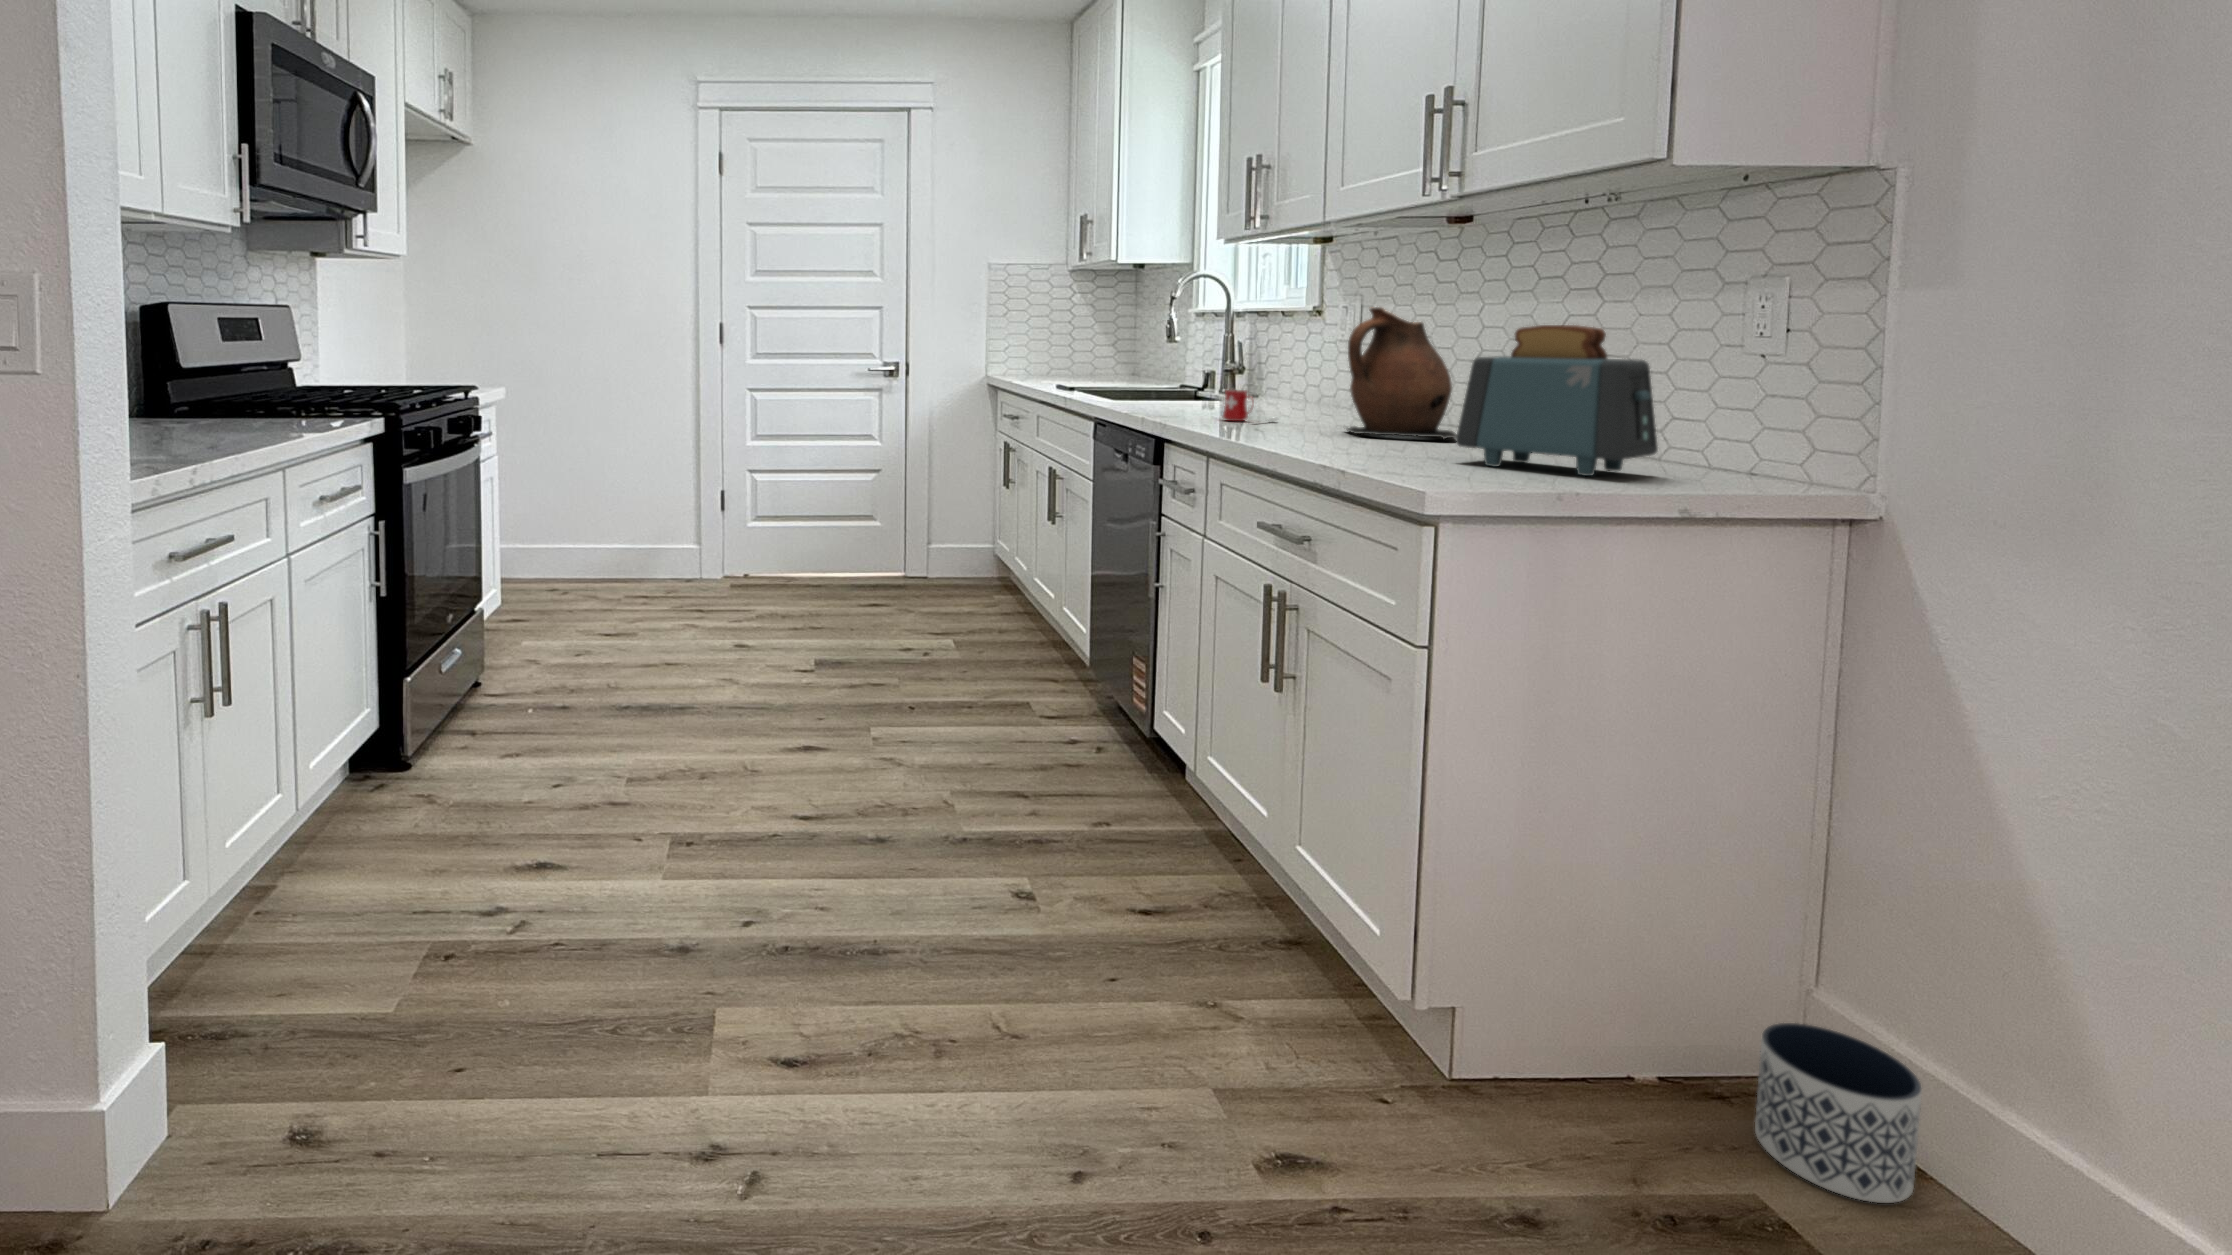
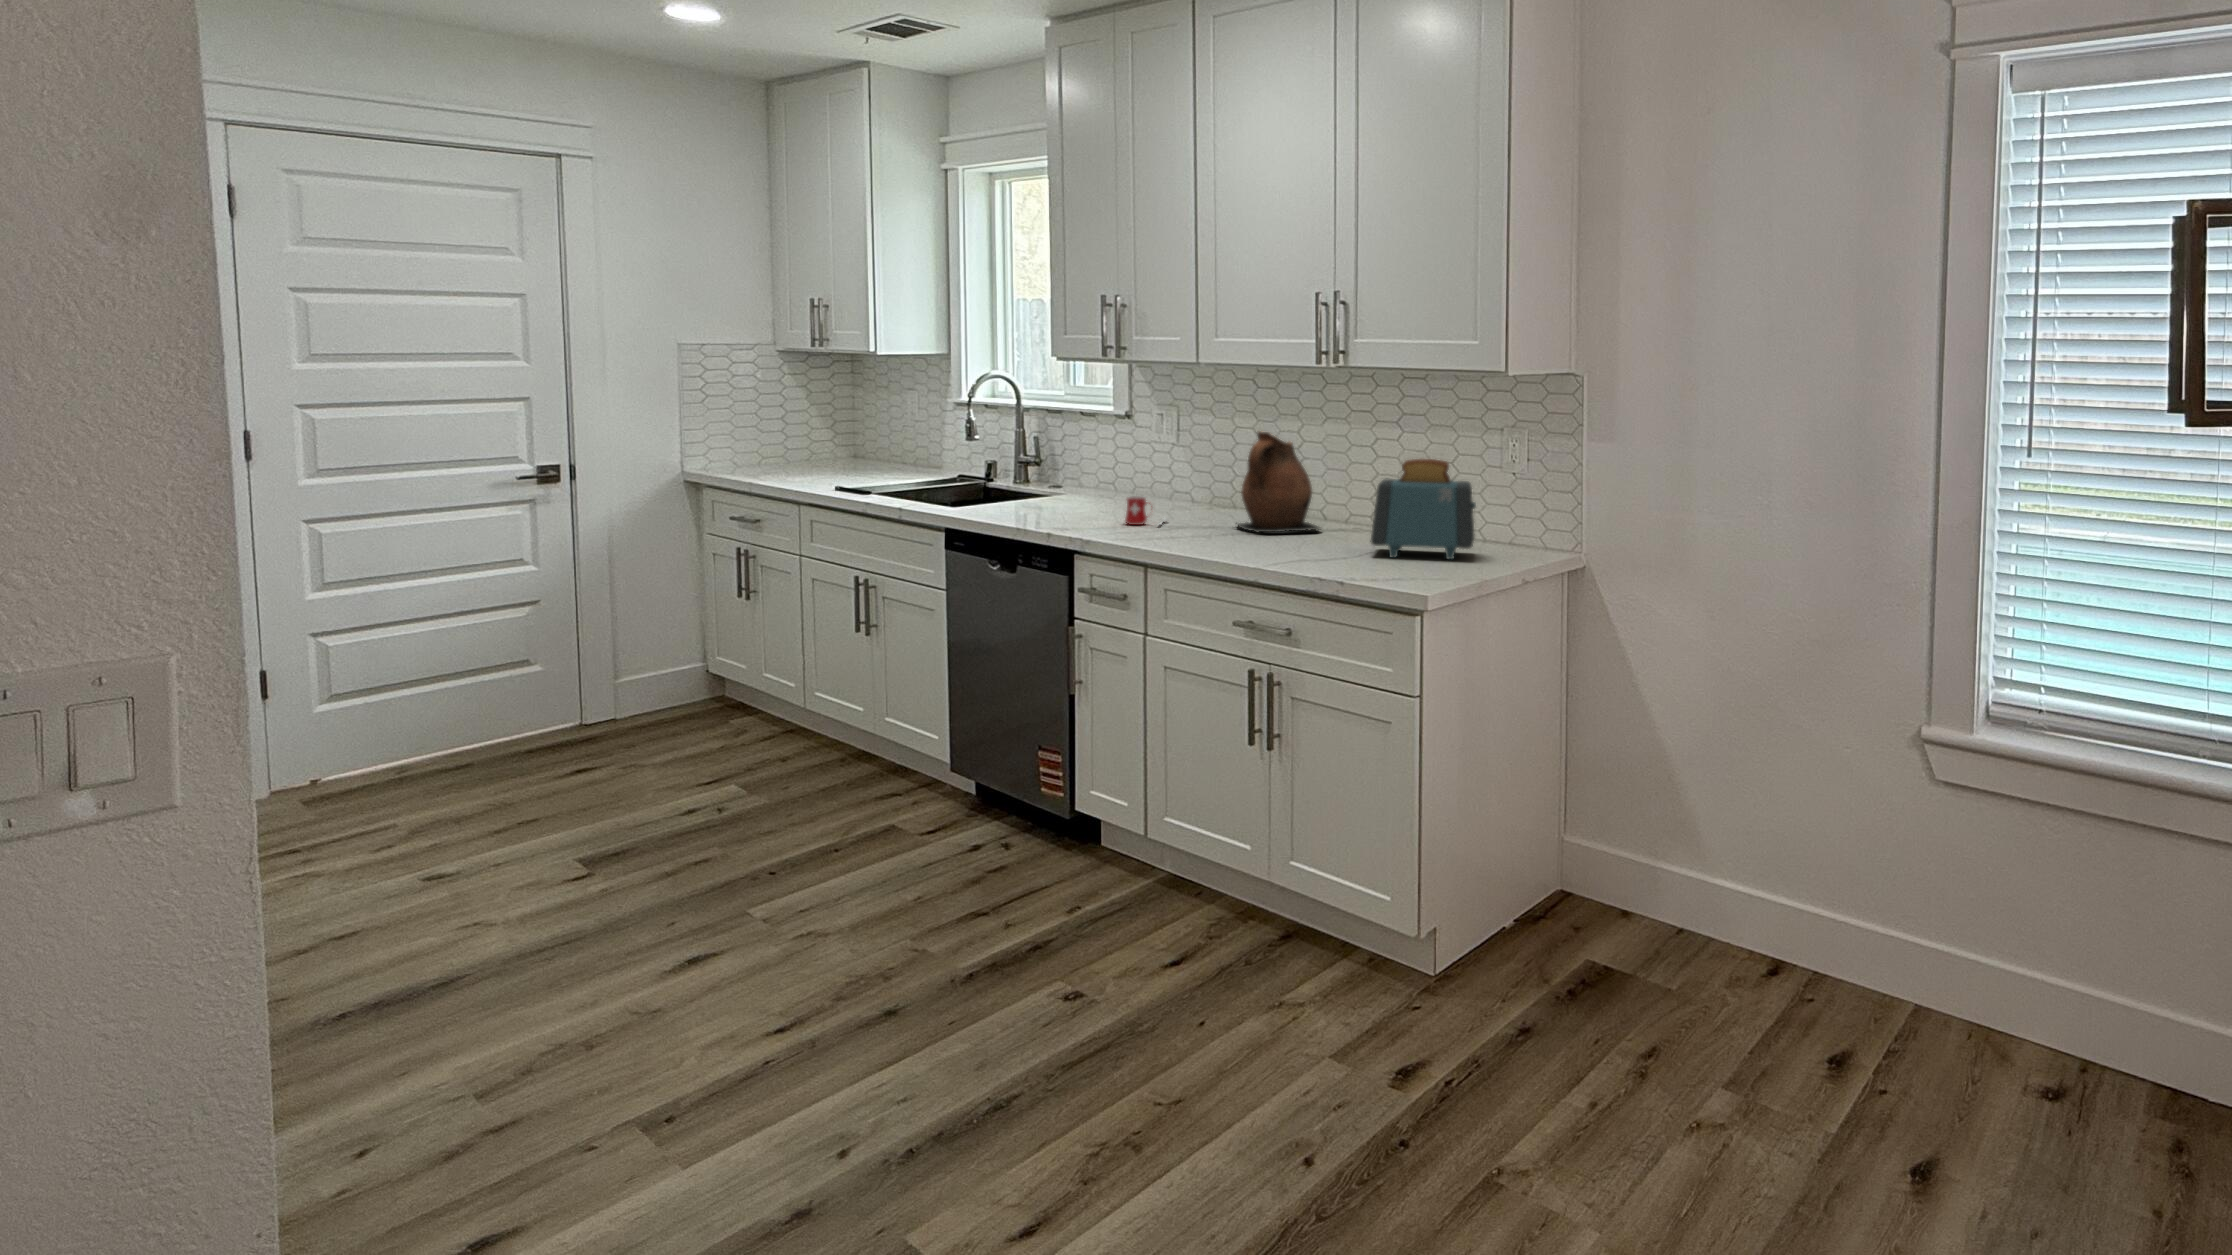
planter: present [1755,1023,1922,1203] -> none [1561,858,1628,943]

